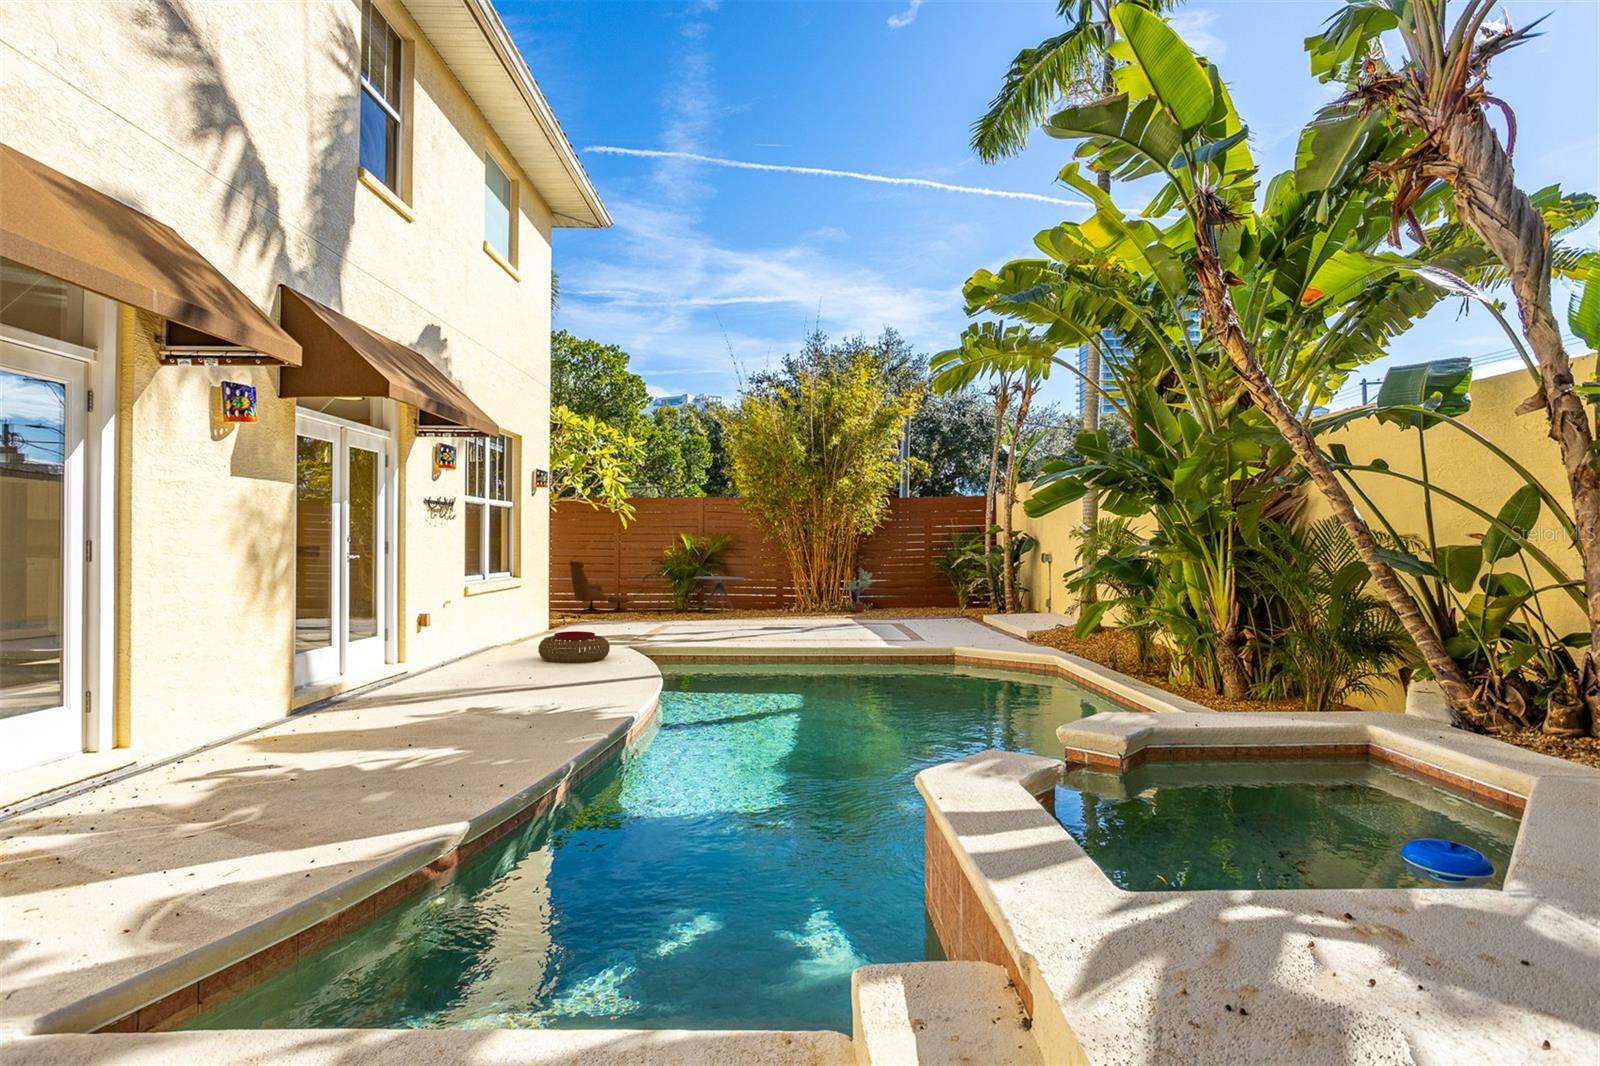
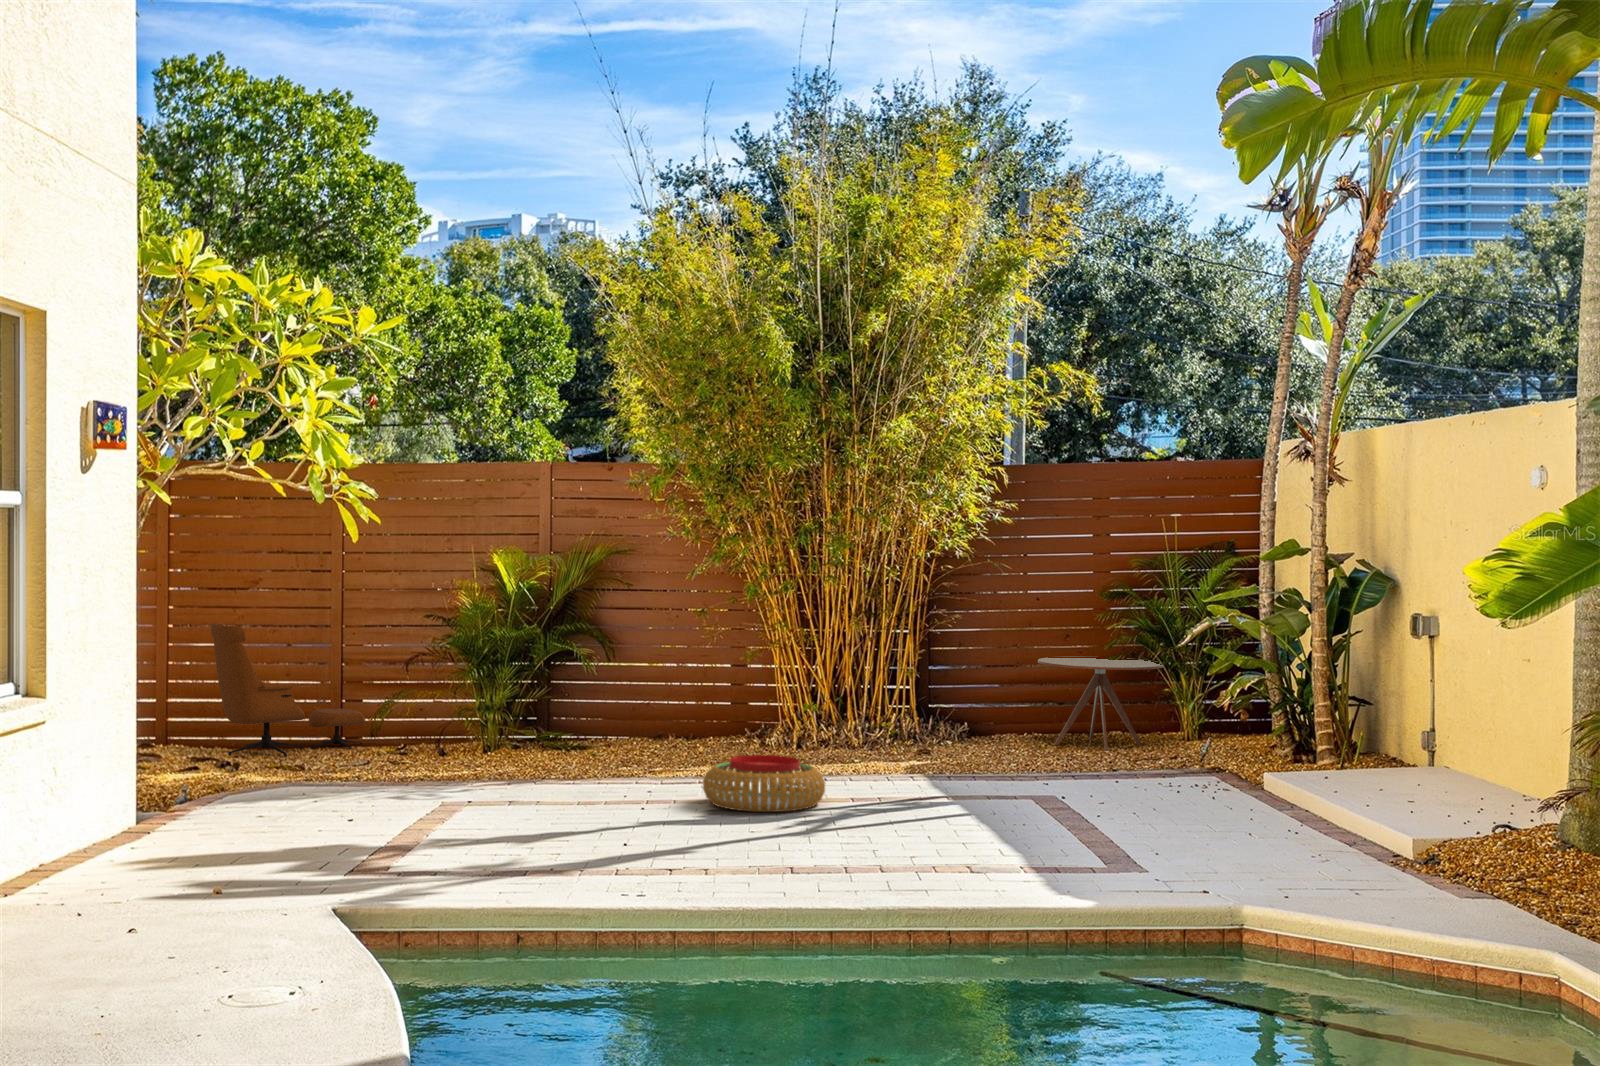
potted tree: present [846,567,873,613] -> none [901,637,971,751]
round table: present [694,576,745,613] -> present [1038,658,1163,751]
pouf: present [538,631,610,663] -> present [703,755,825,812]

